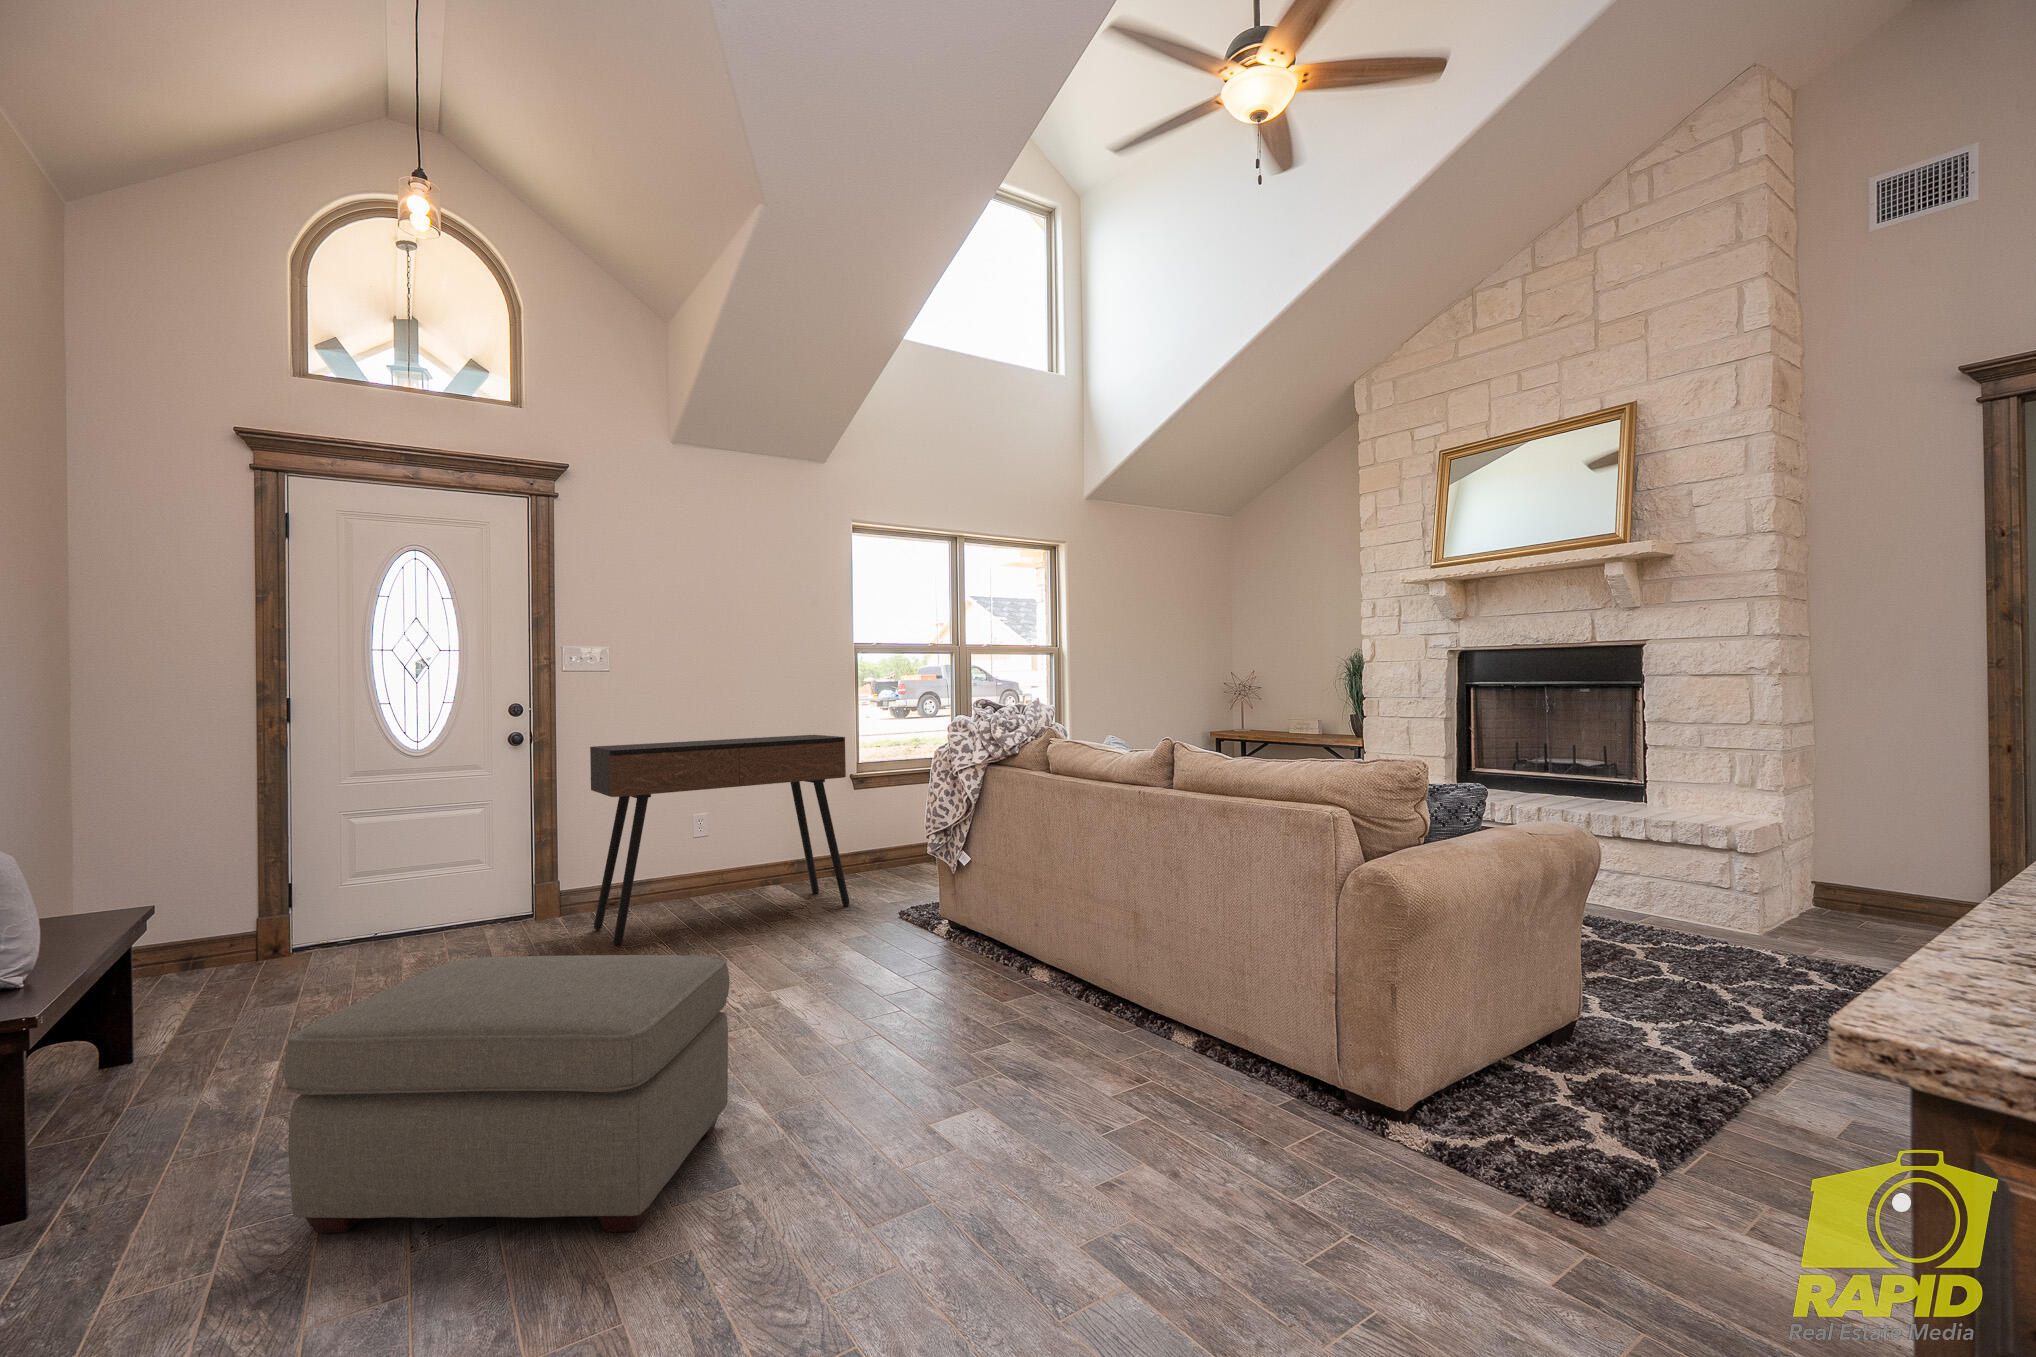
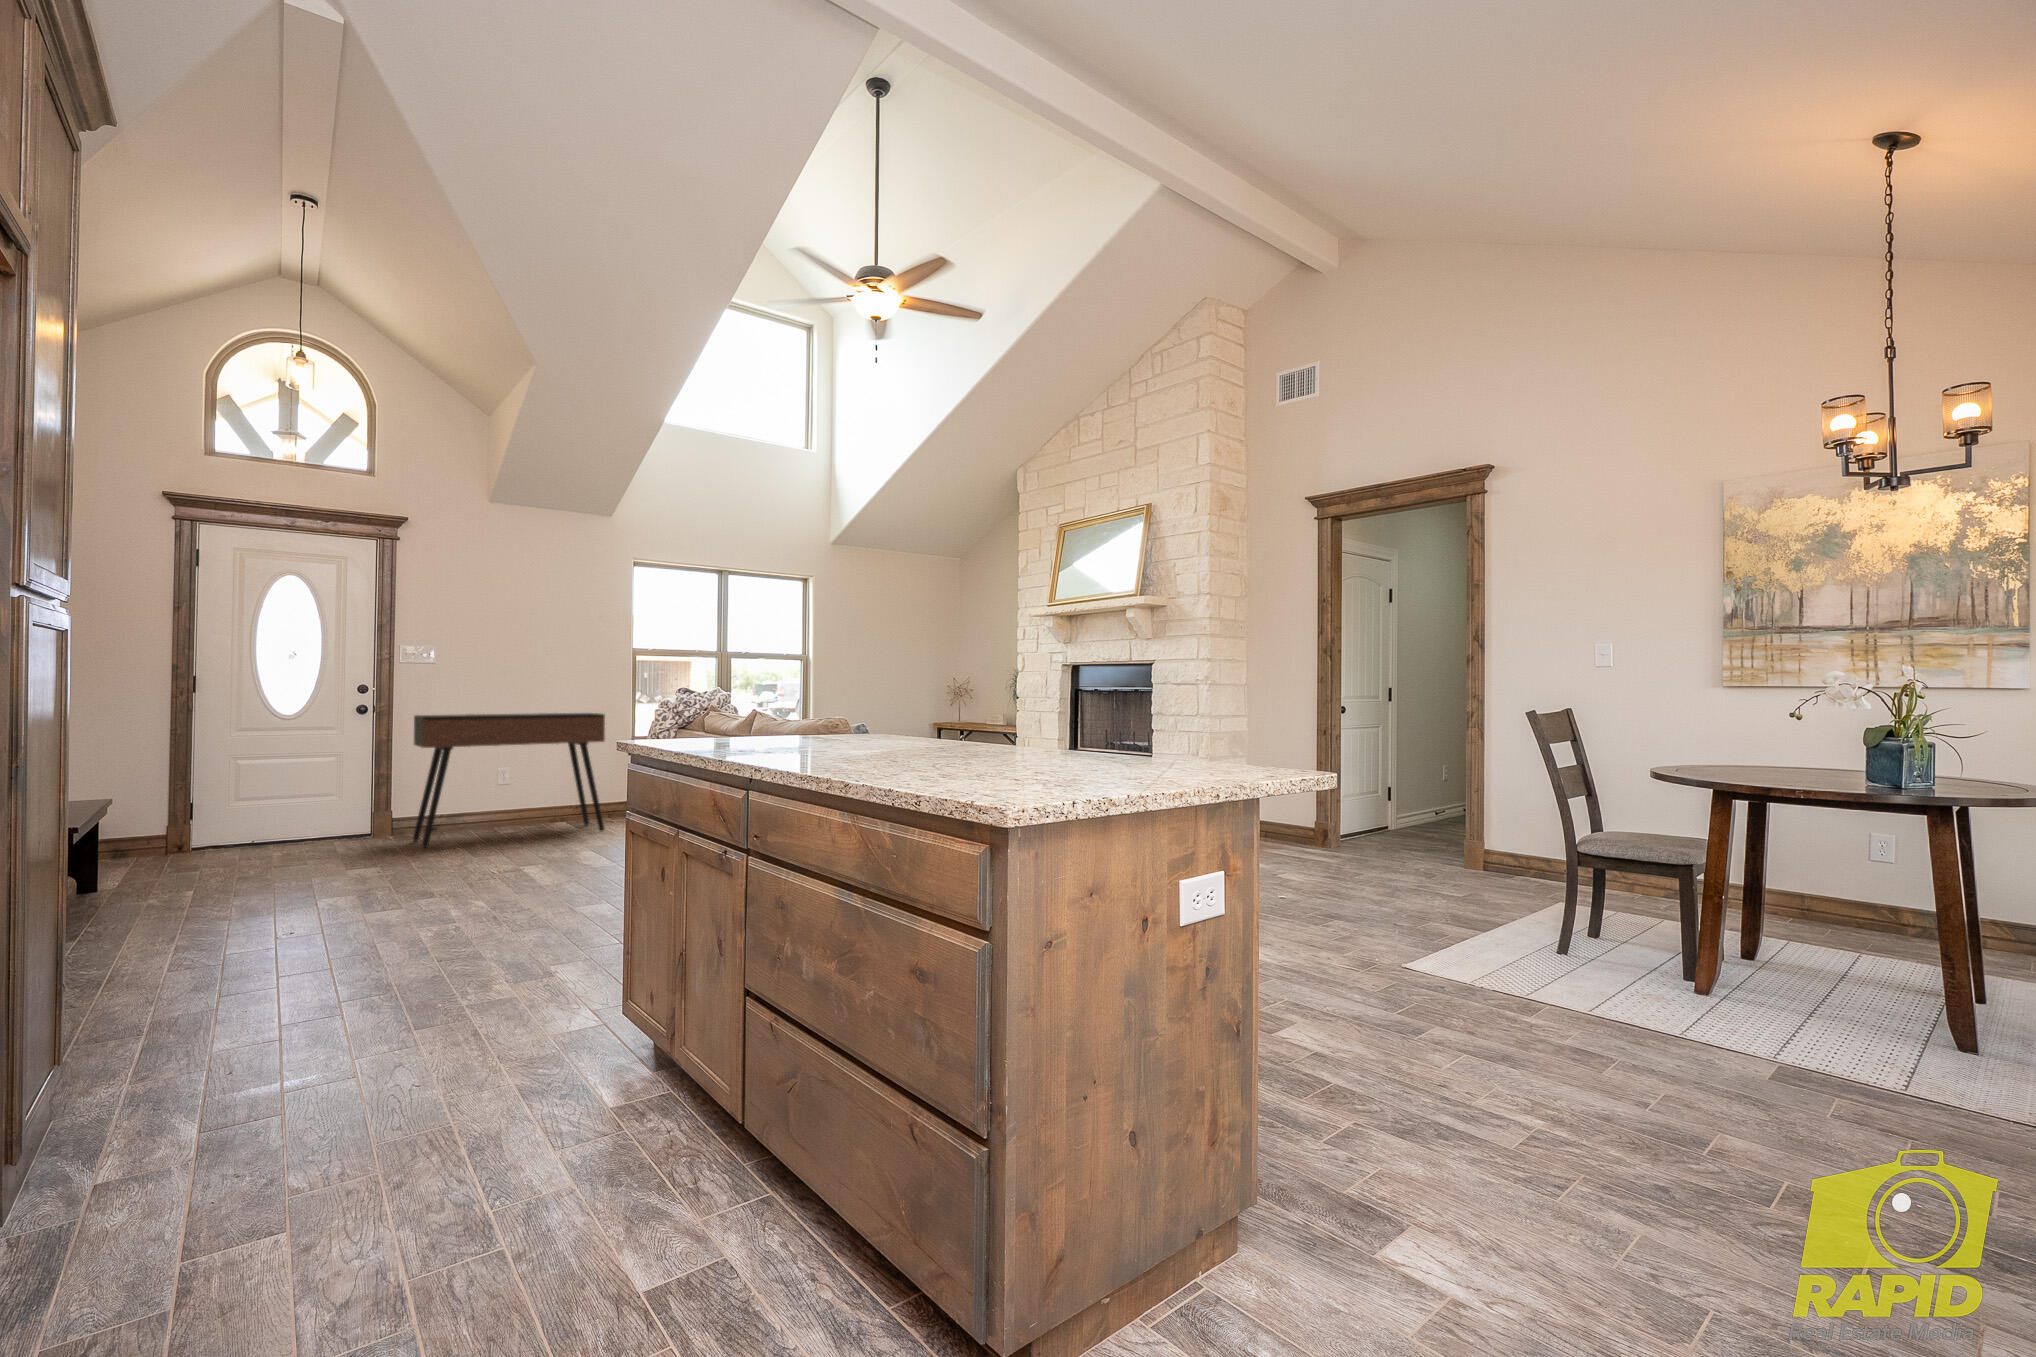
ottoman: present [284,955,730,1232] -> none [196,818,451,938]

